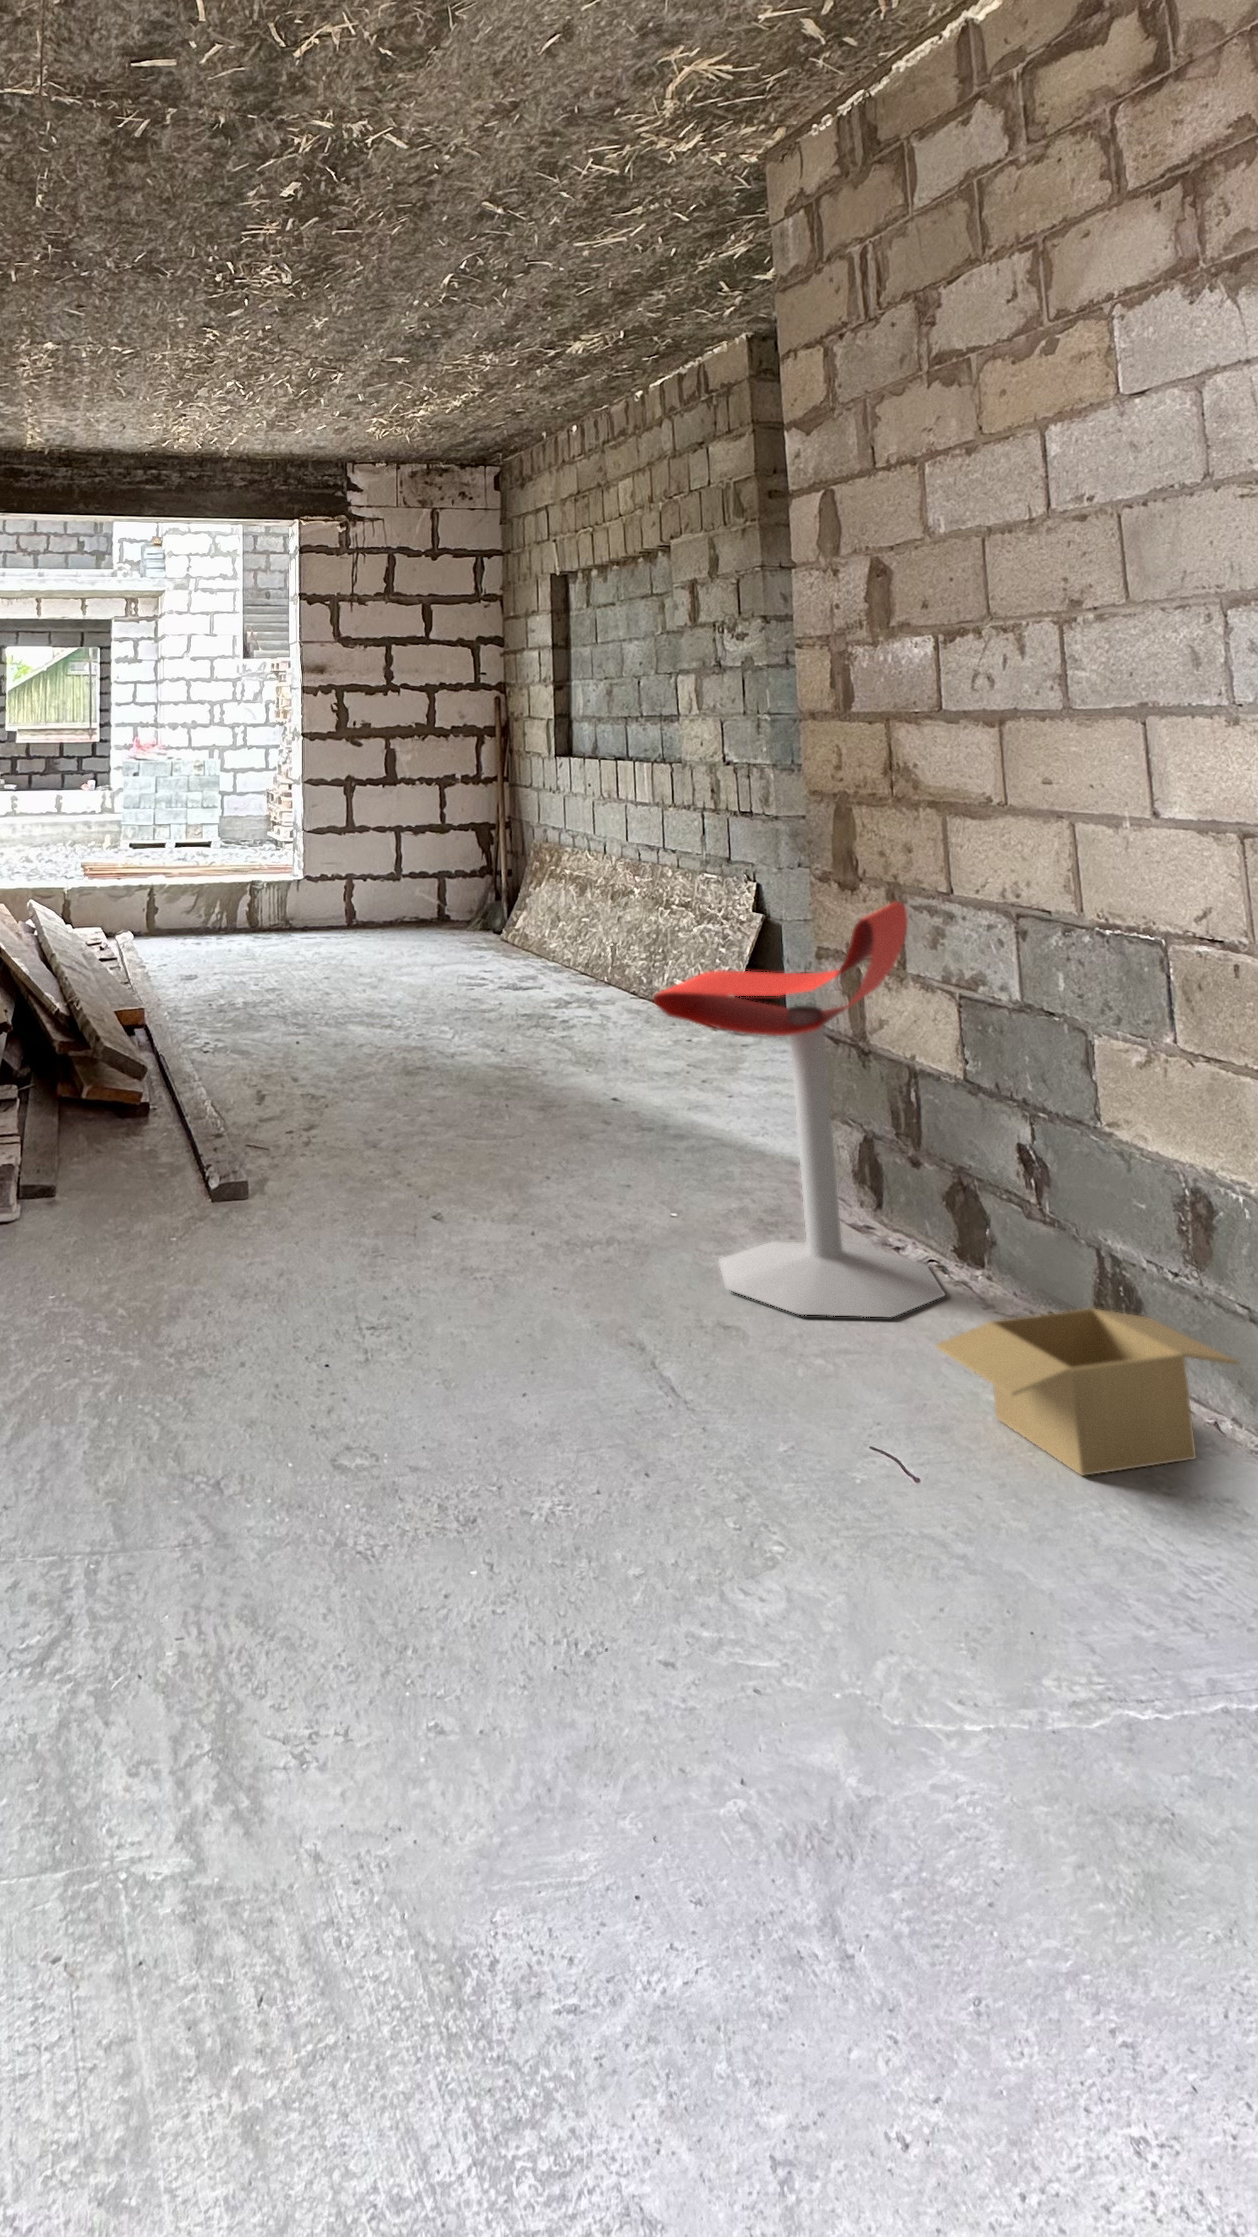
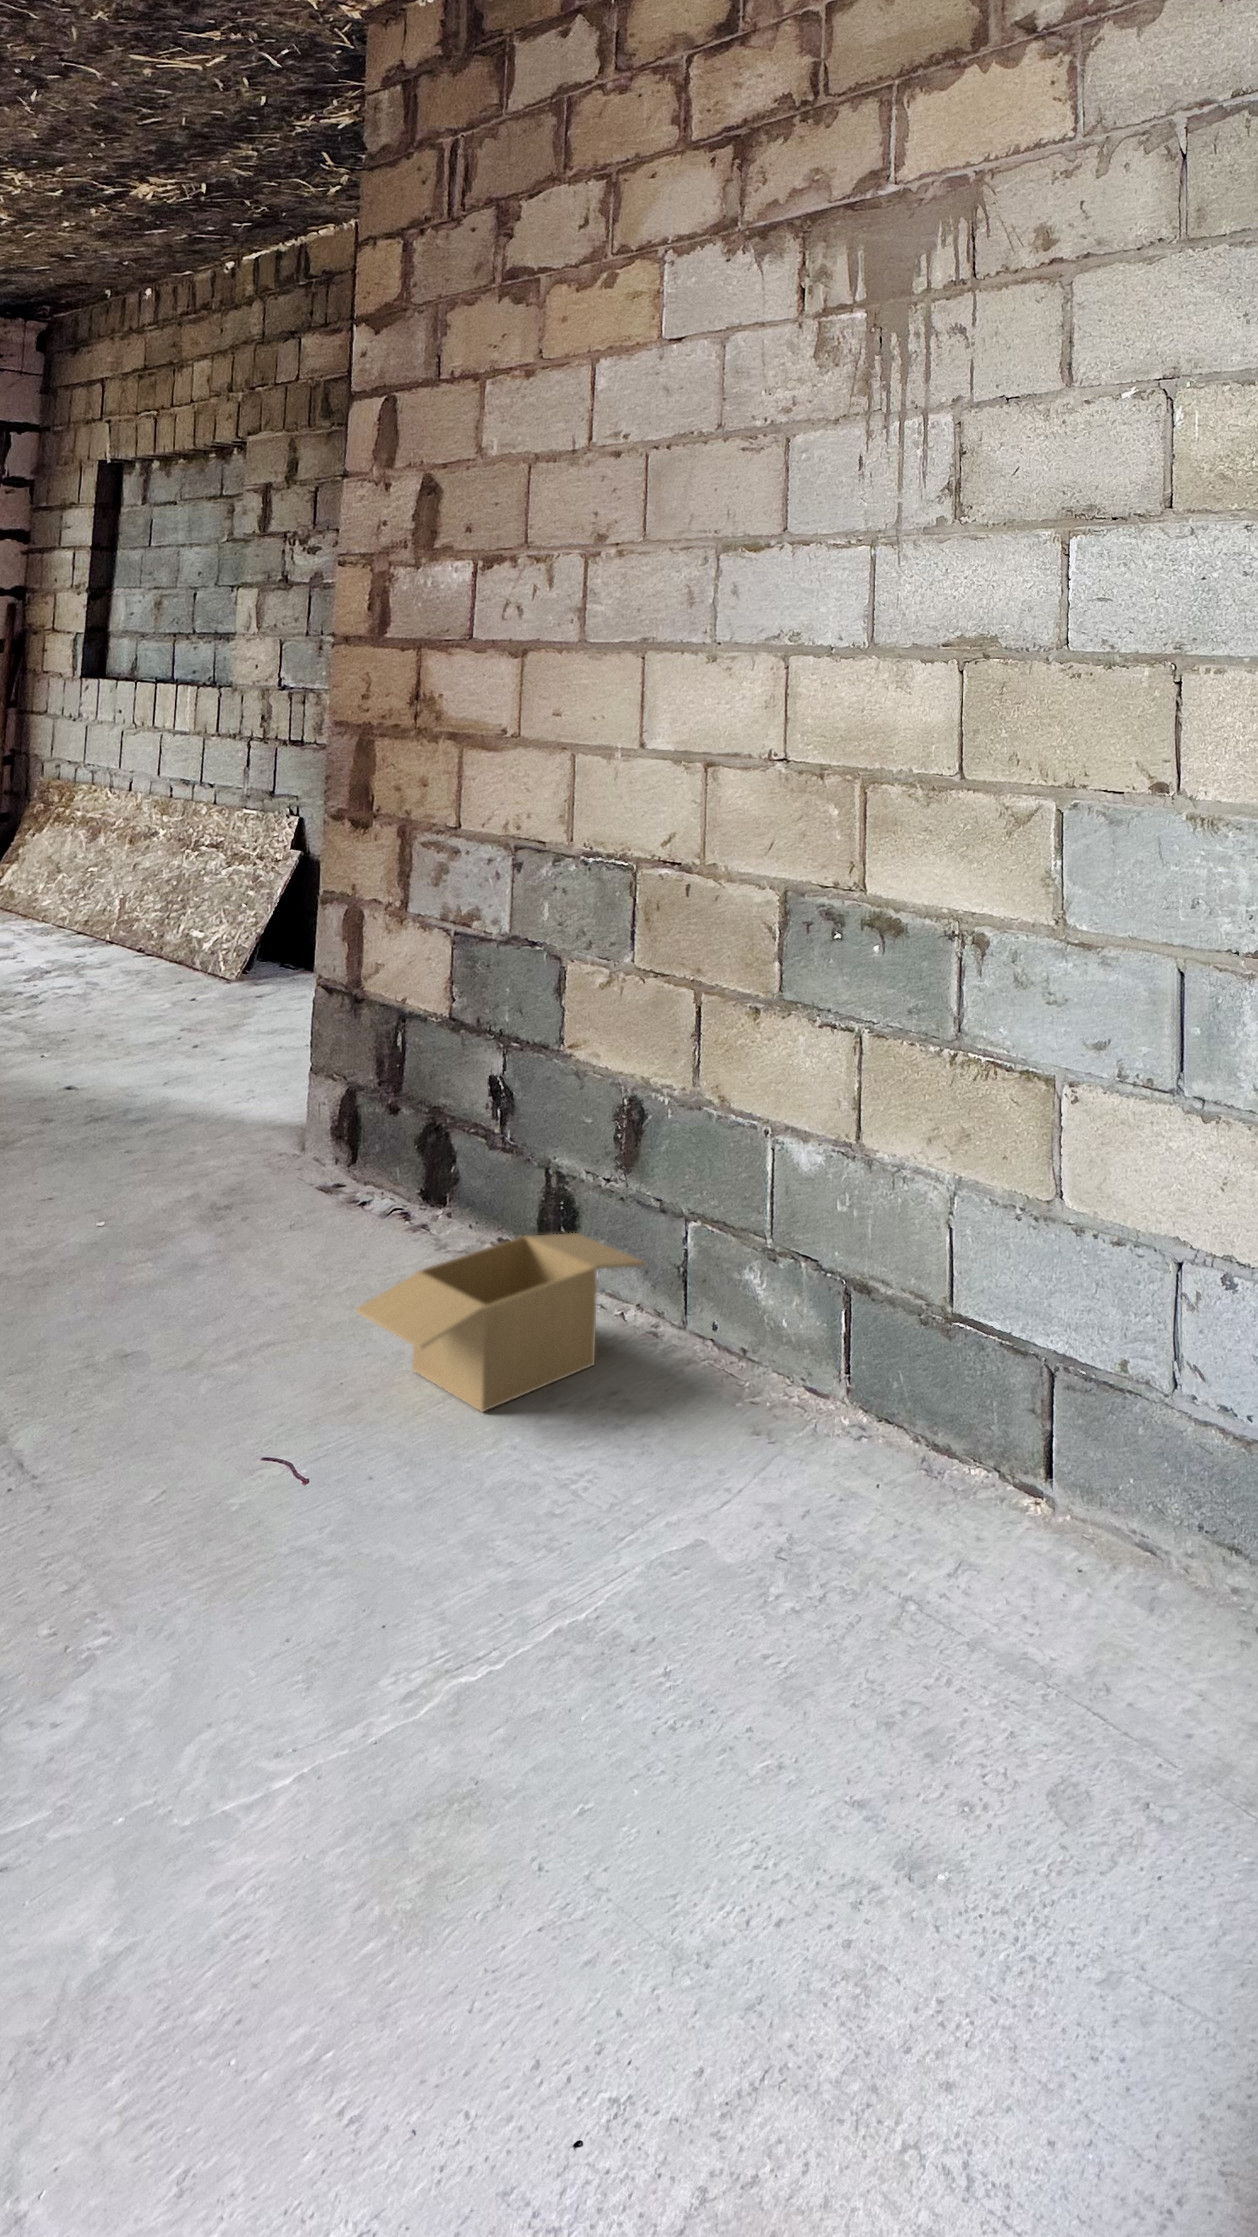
stool: present [653,902,945,1317] -> none [93,837,411,1299]

